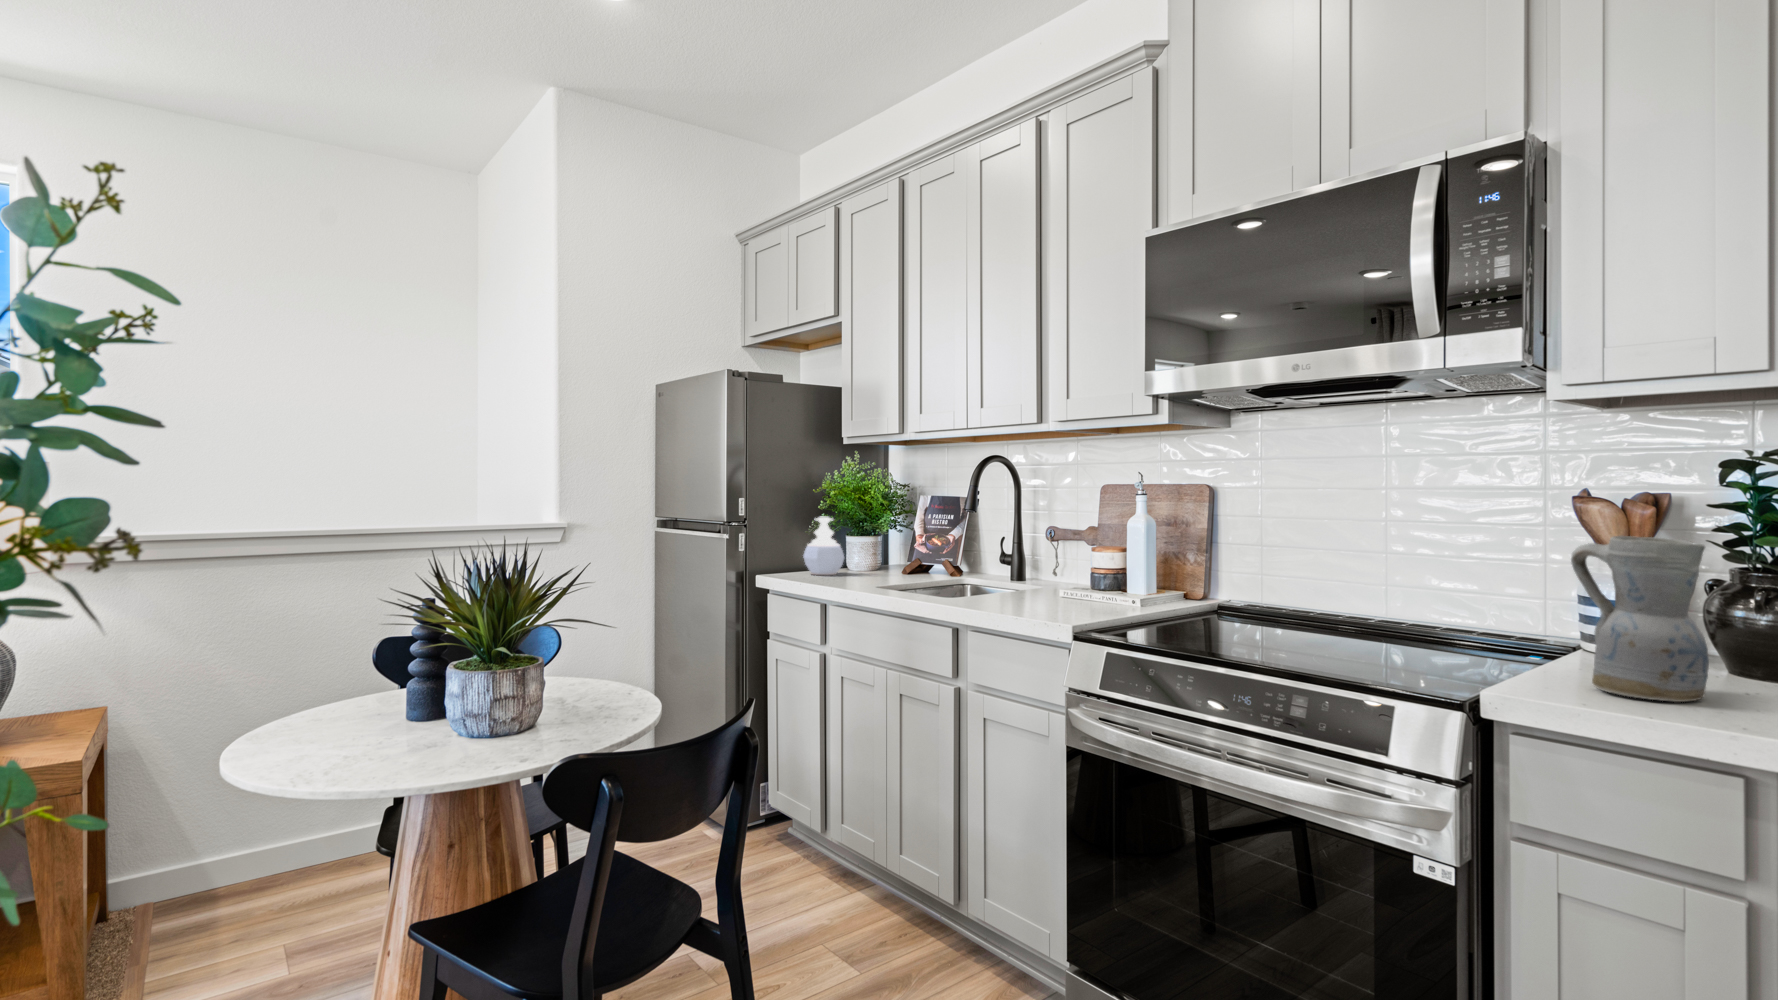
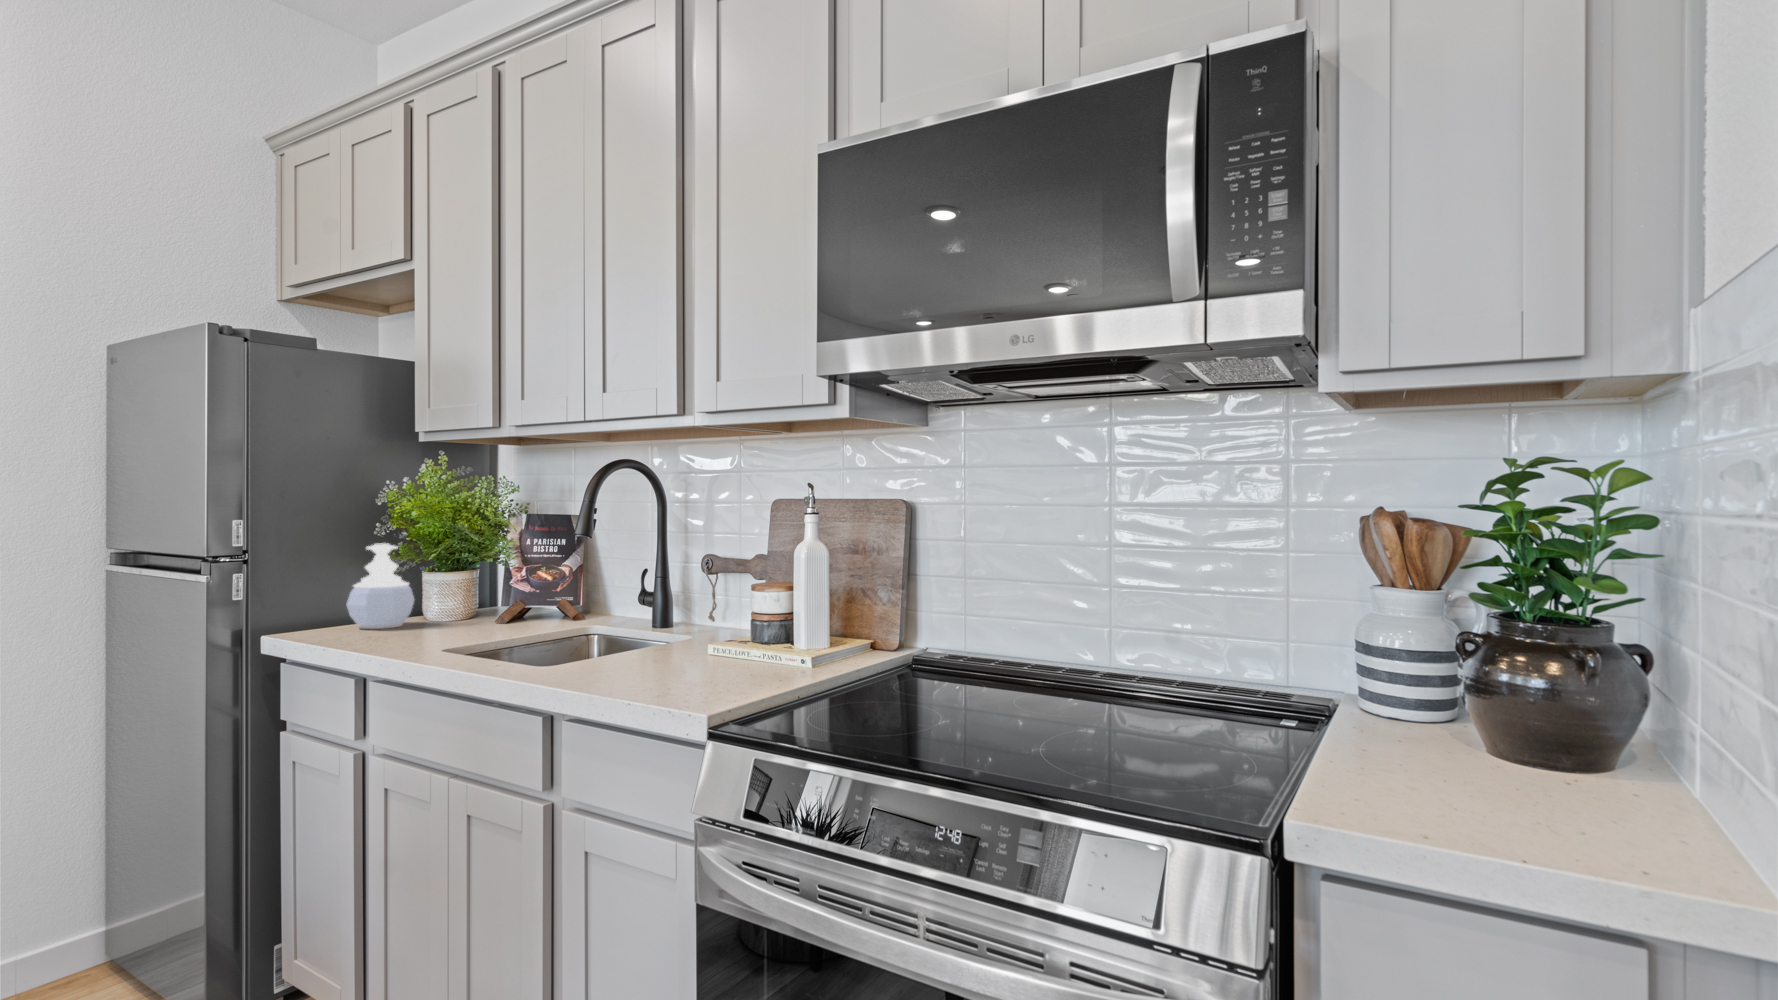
ceramic pitcher: present [1571,536,1709,702] -> none [1390,577,1578,823]

